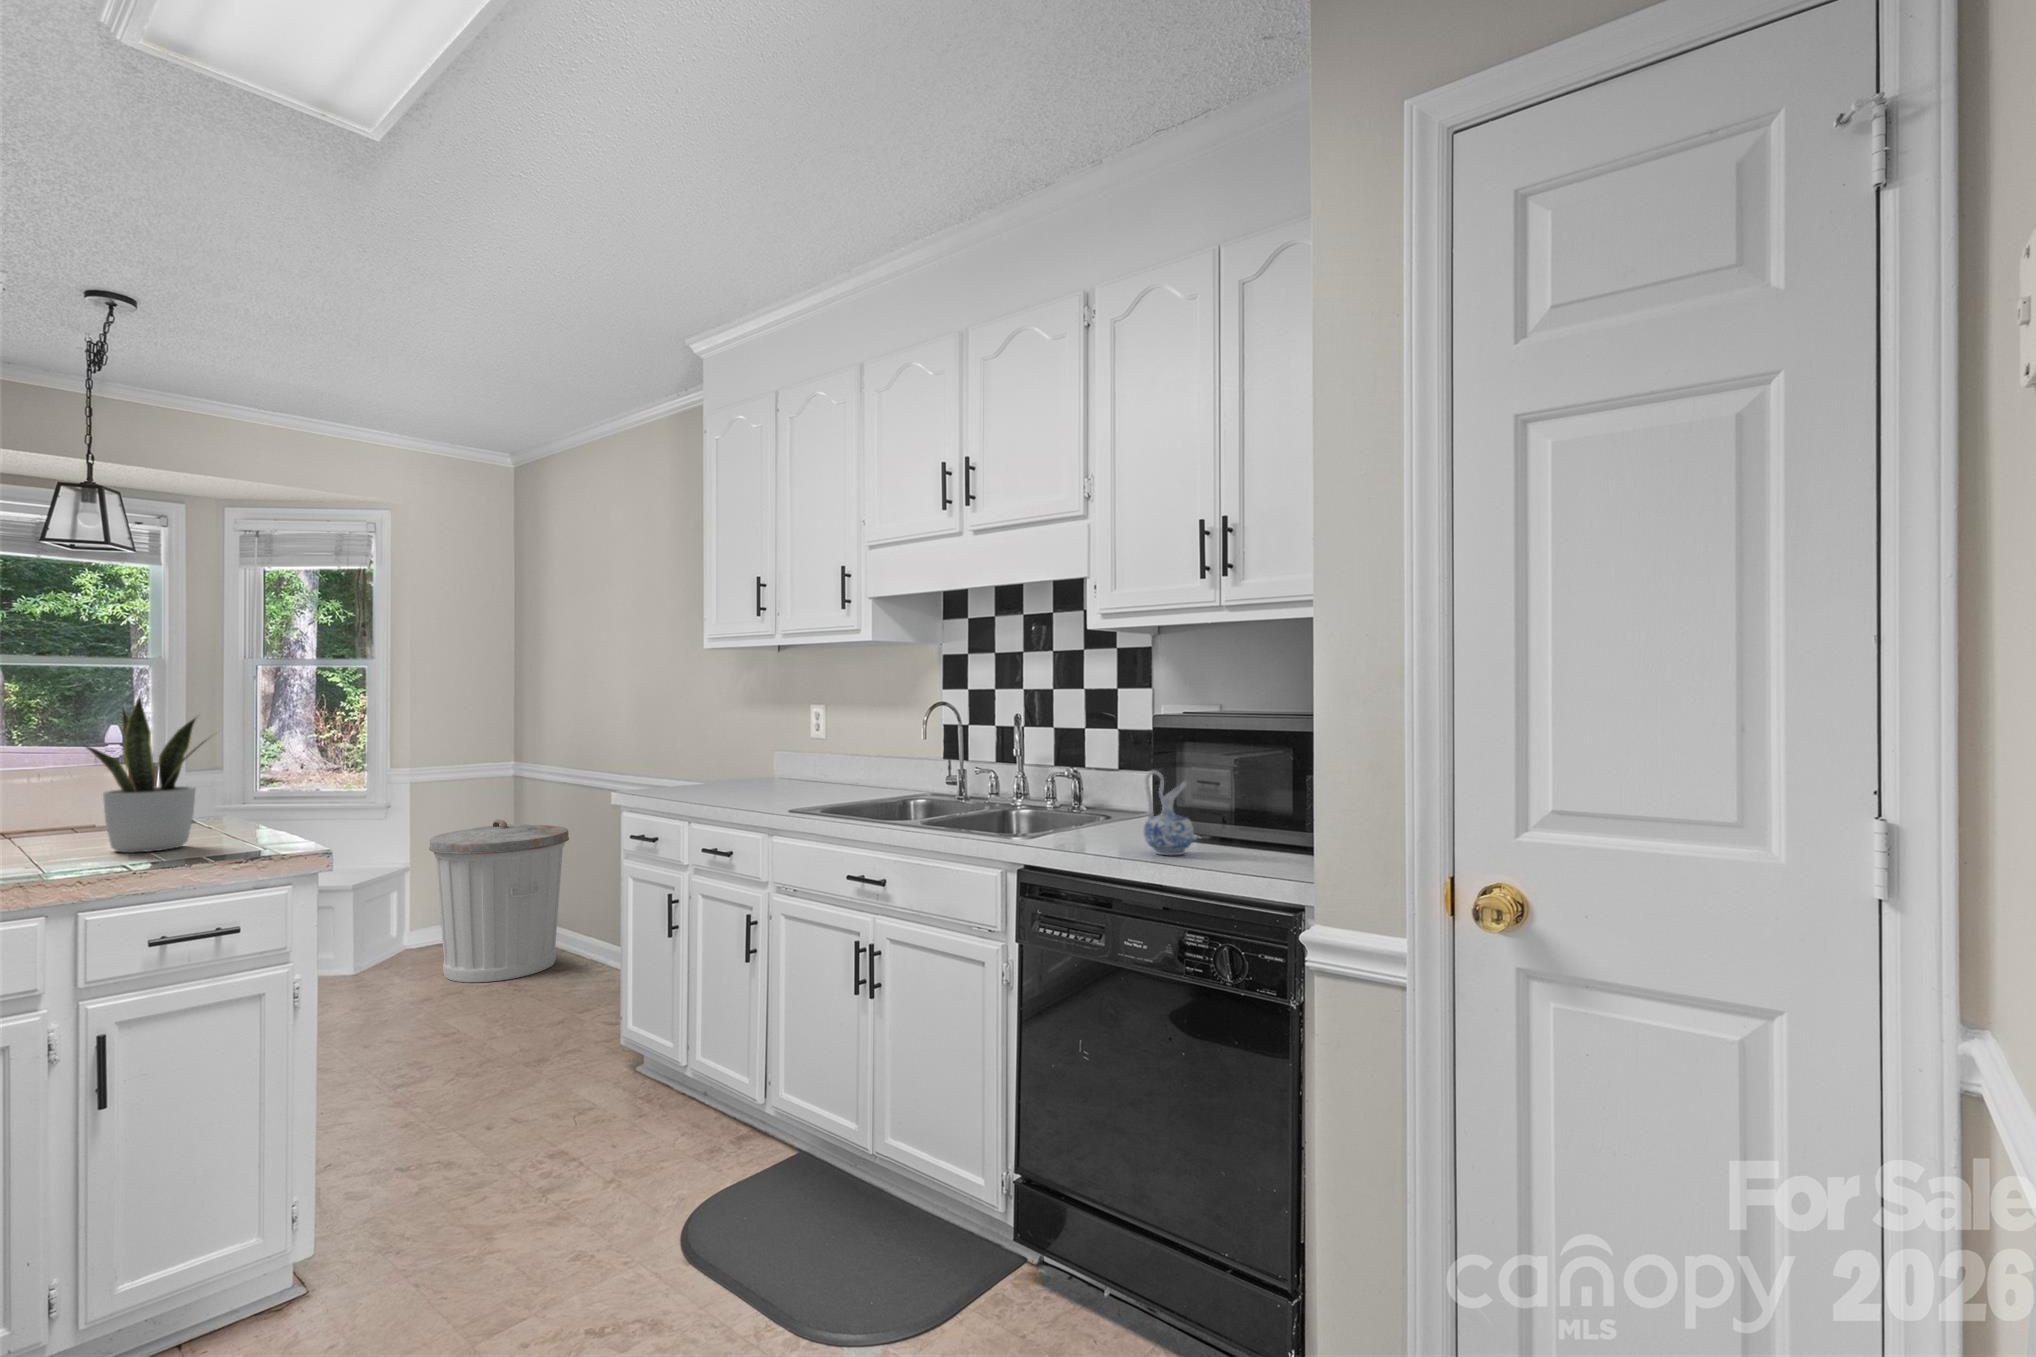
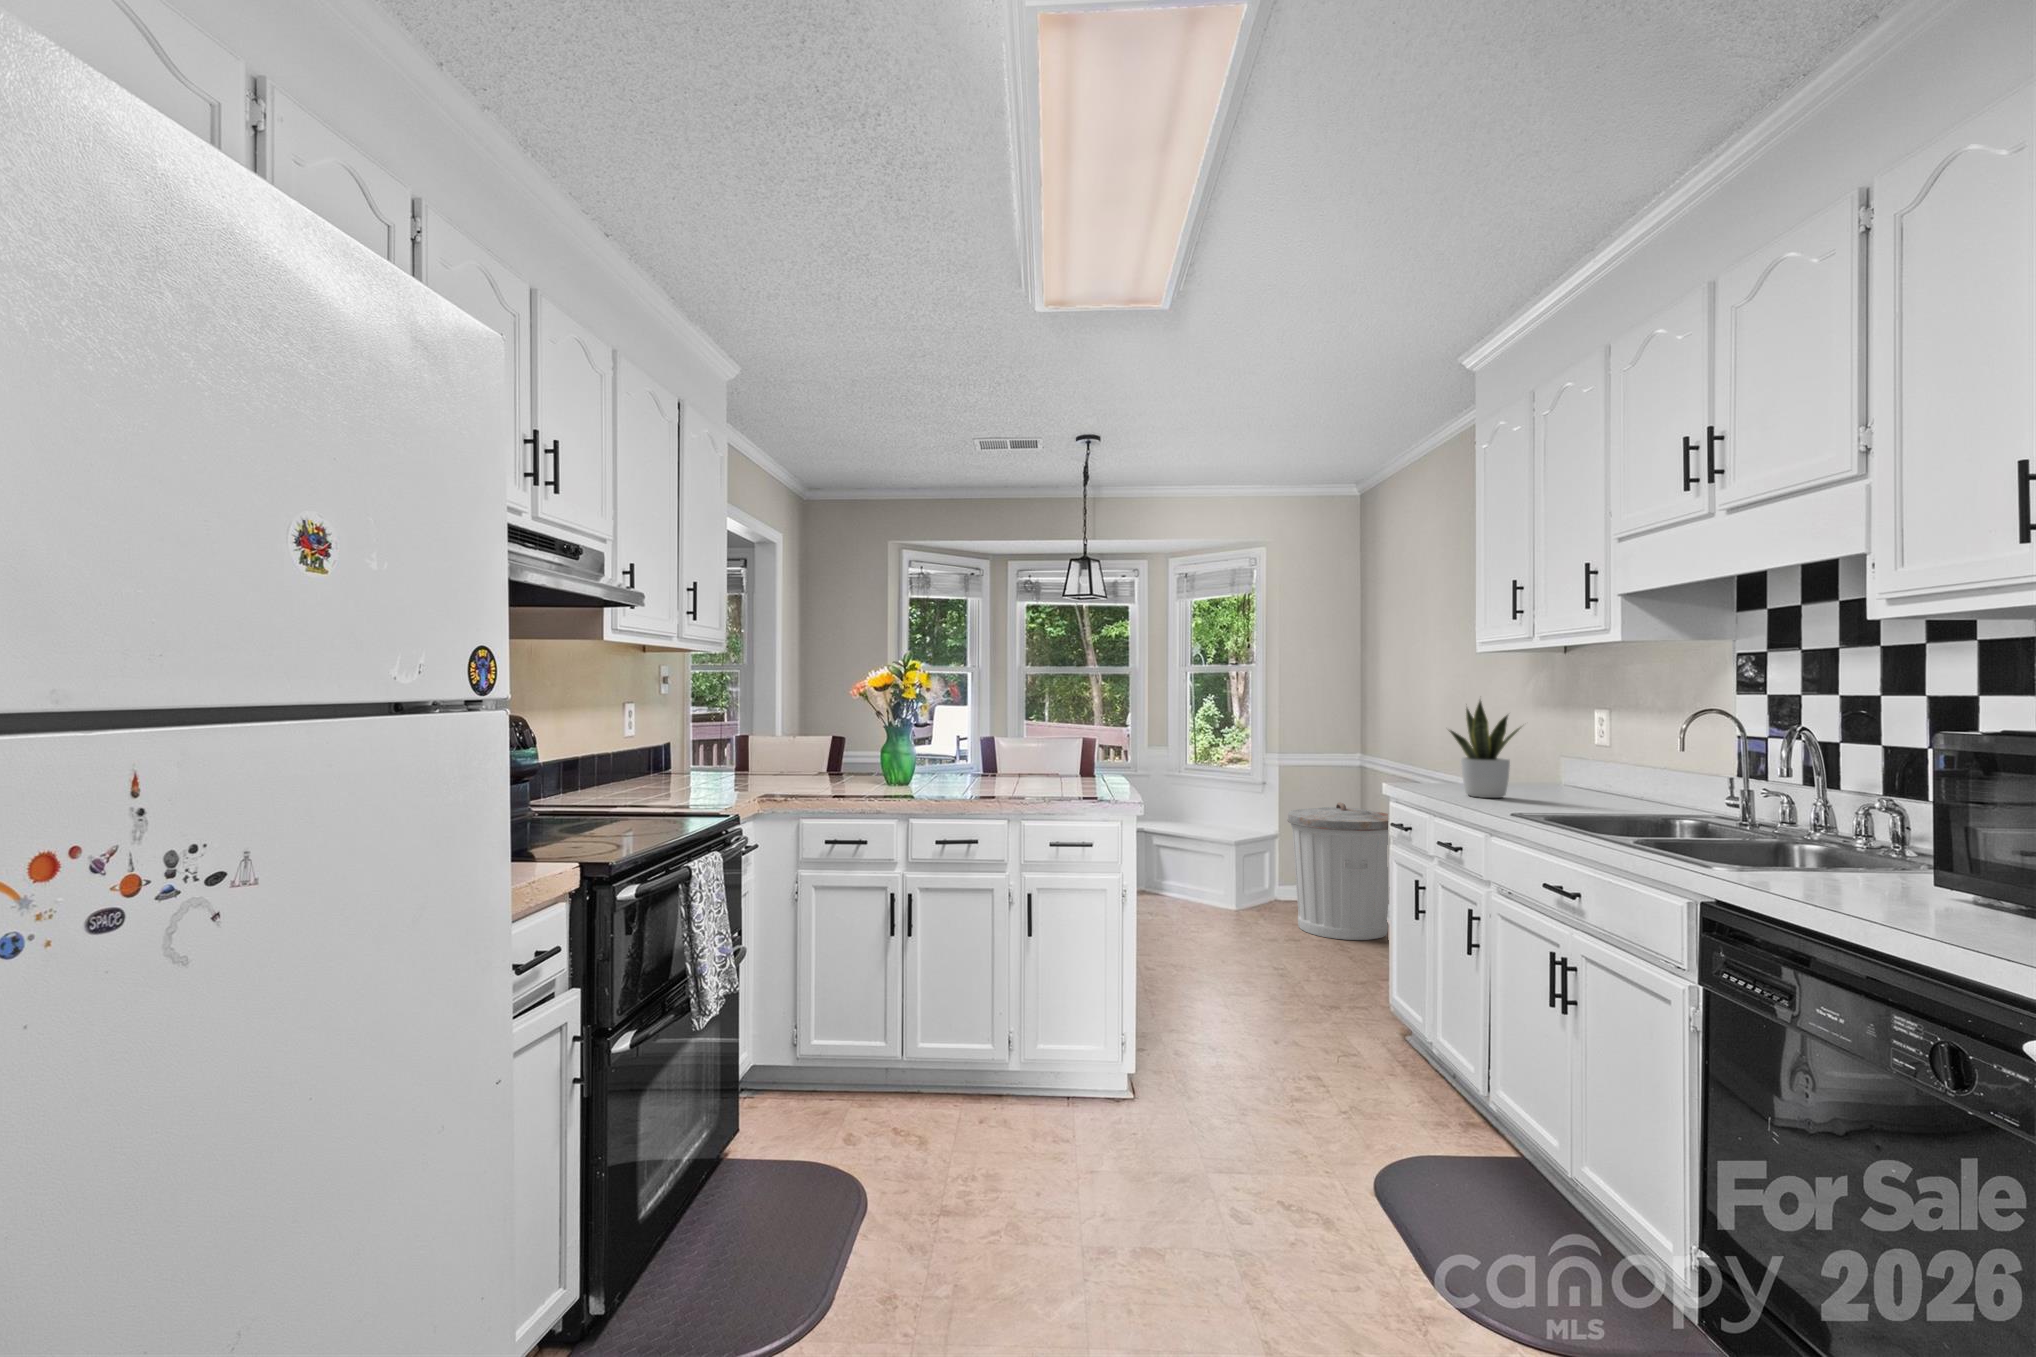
potted plant: present [84,696,206,853] -> present [1449,701,1521,798]
ceramic pitcher: present [1144,770,1194,855] -> none [1871,801,1964,918]

